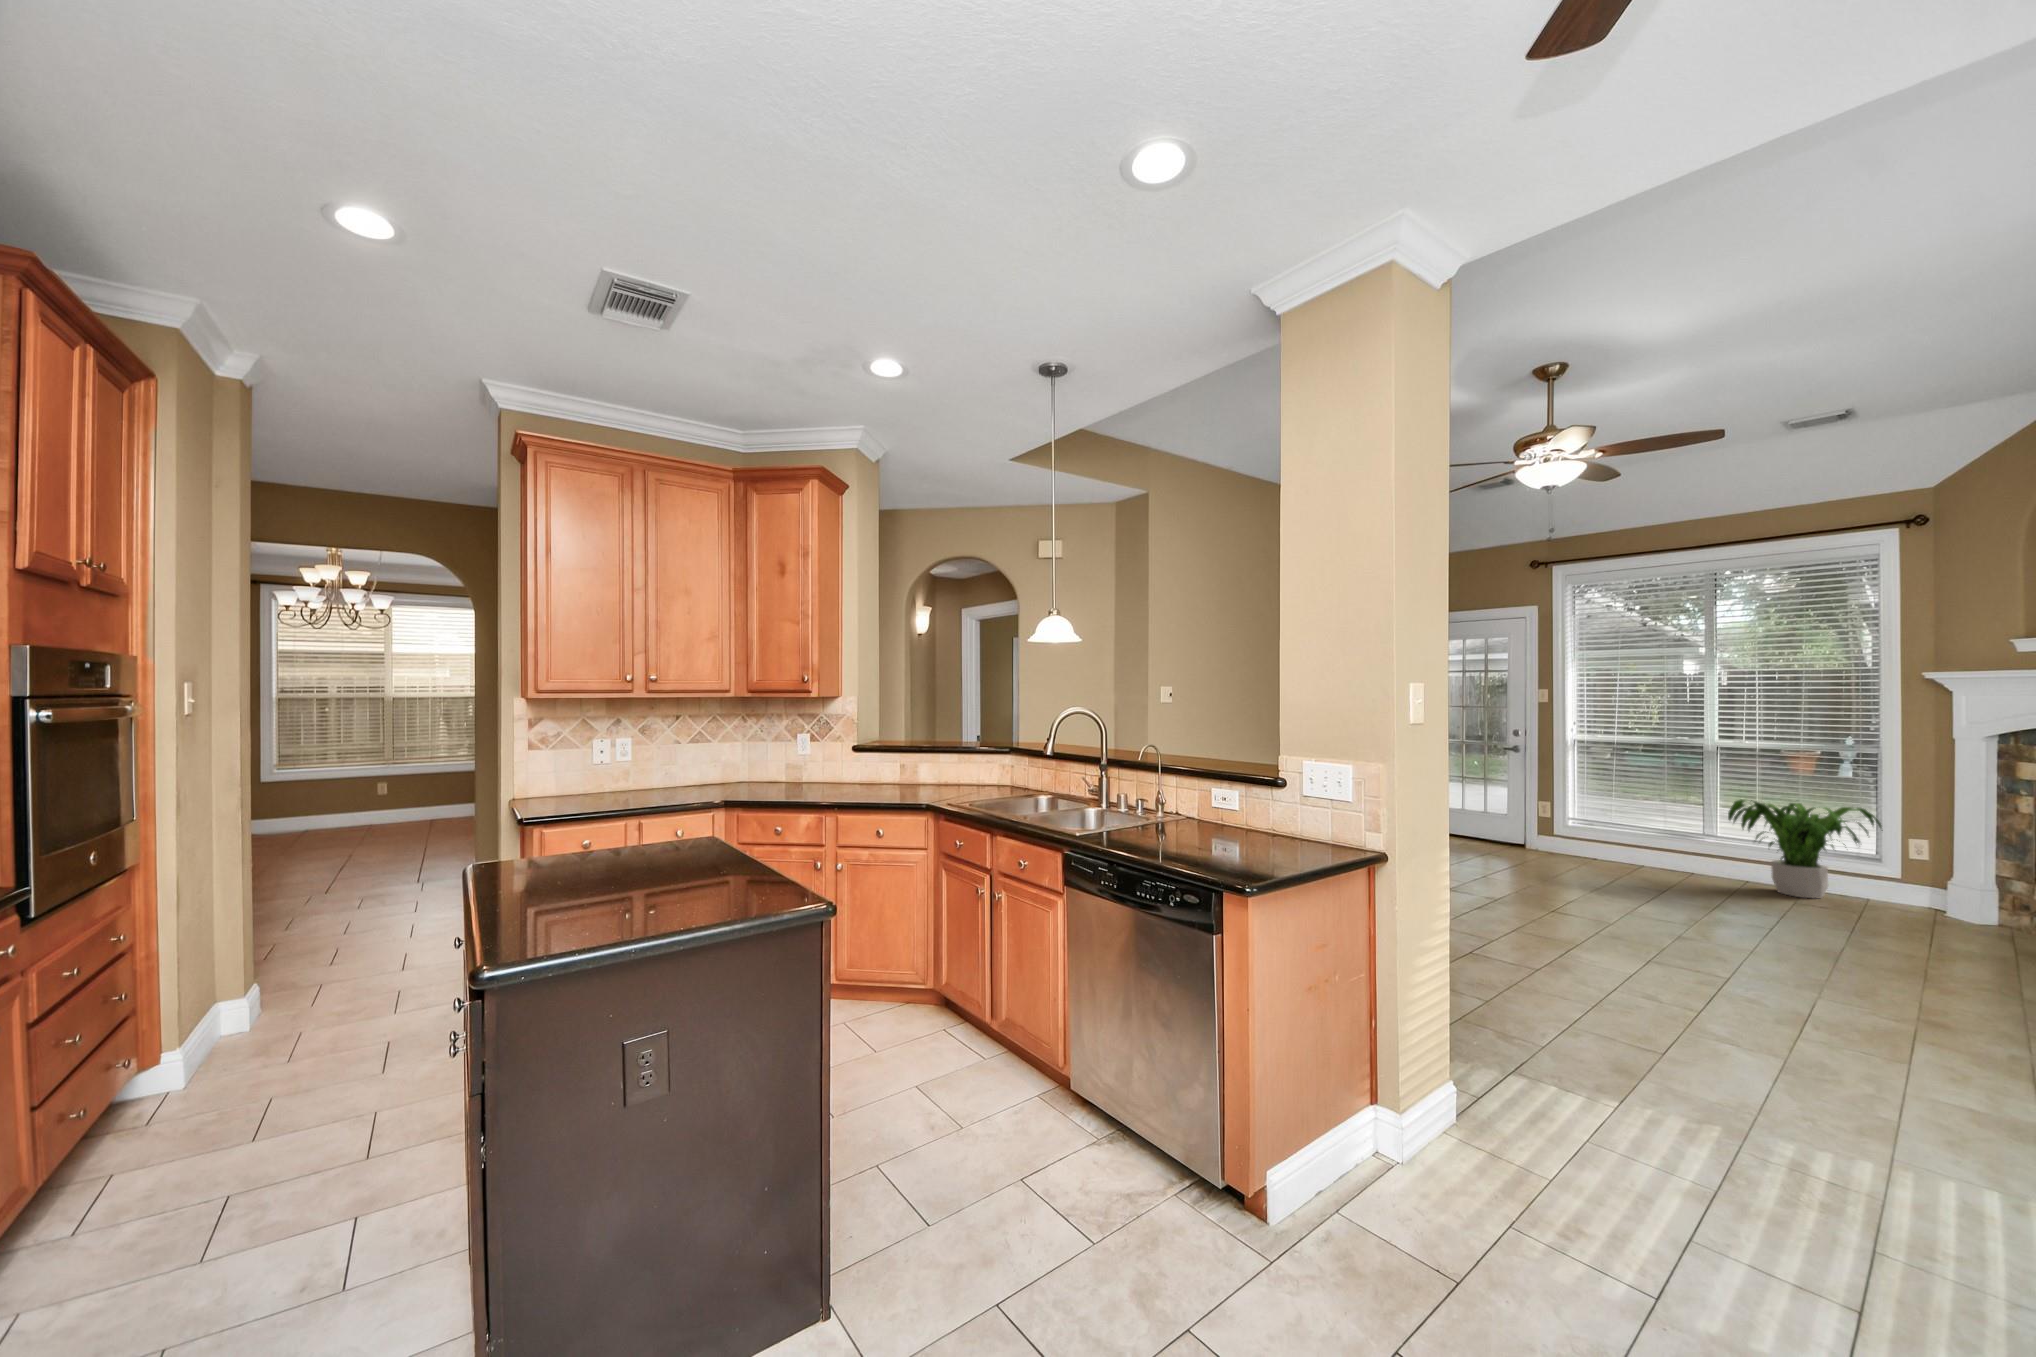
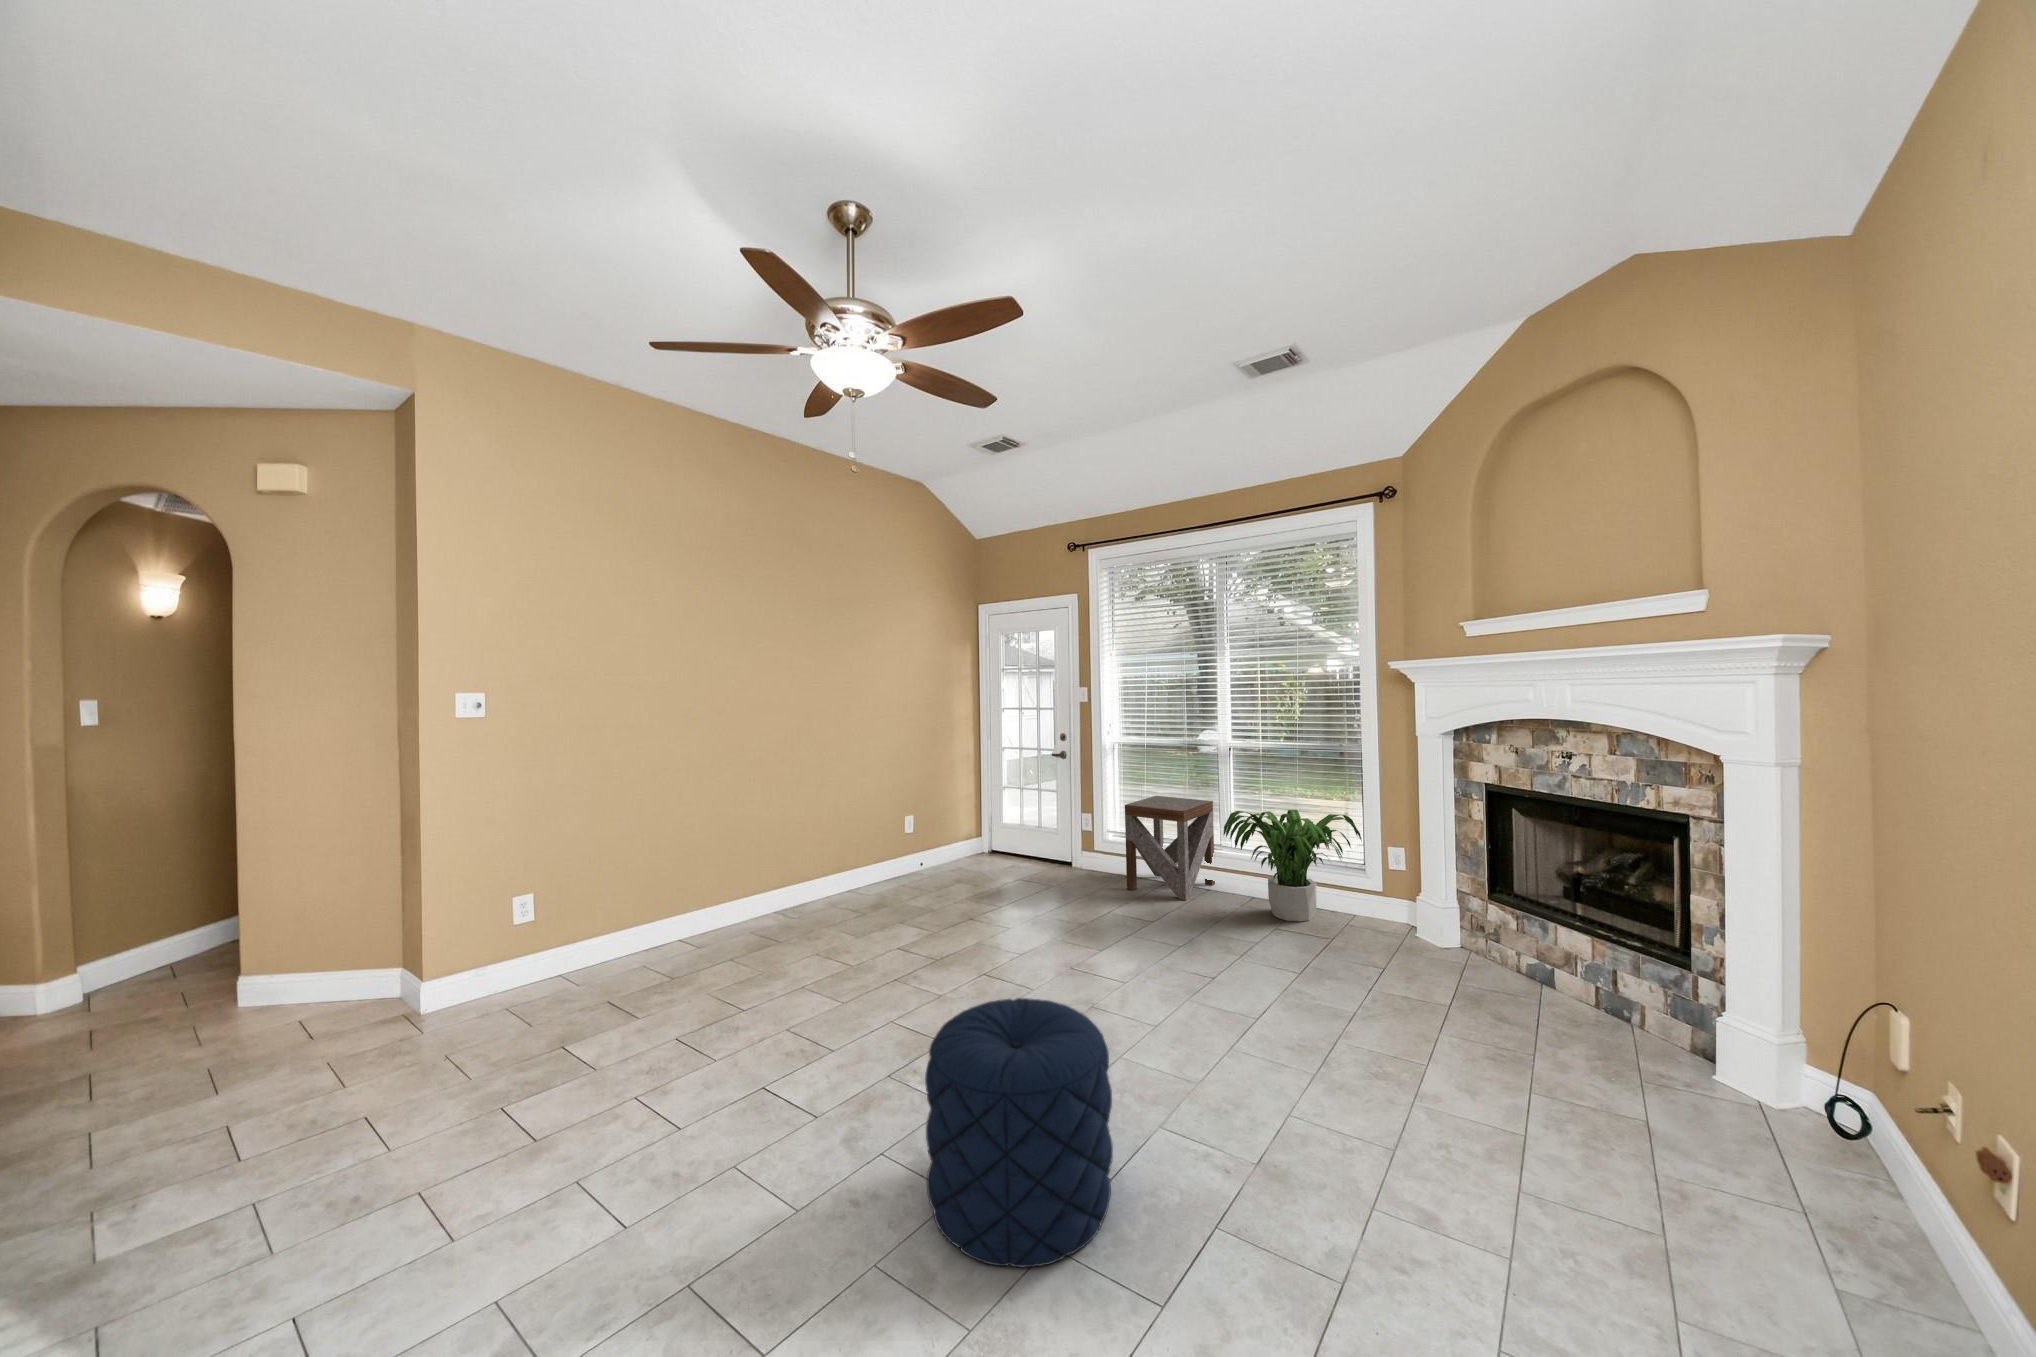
side table: none [1604,788,1695,877] -> present [1125,796,1215,900]
pouf: none [1632,885,1784,1022] -> present [925,998,1113,1268]

